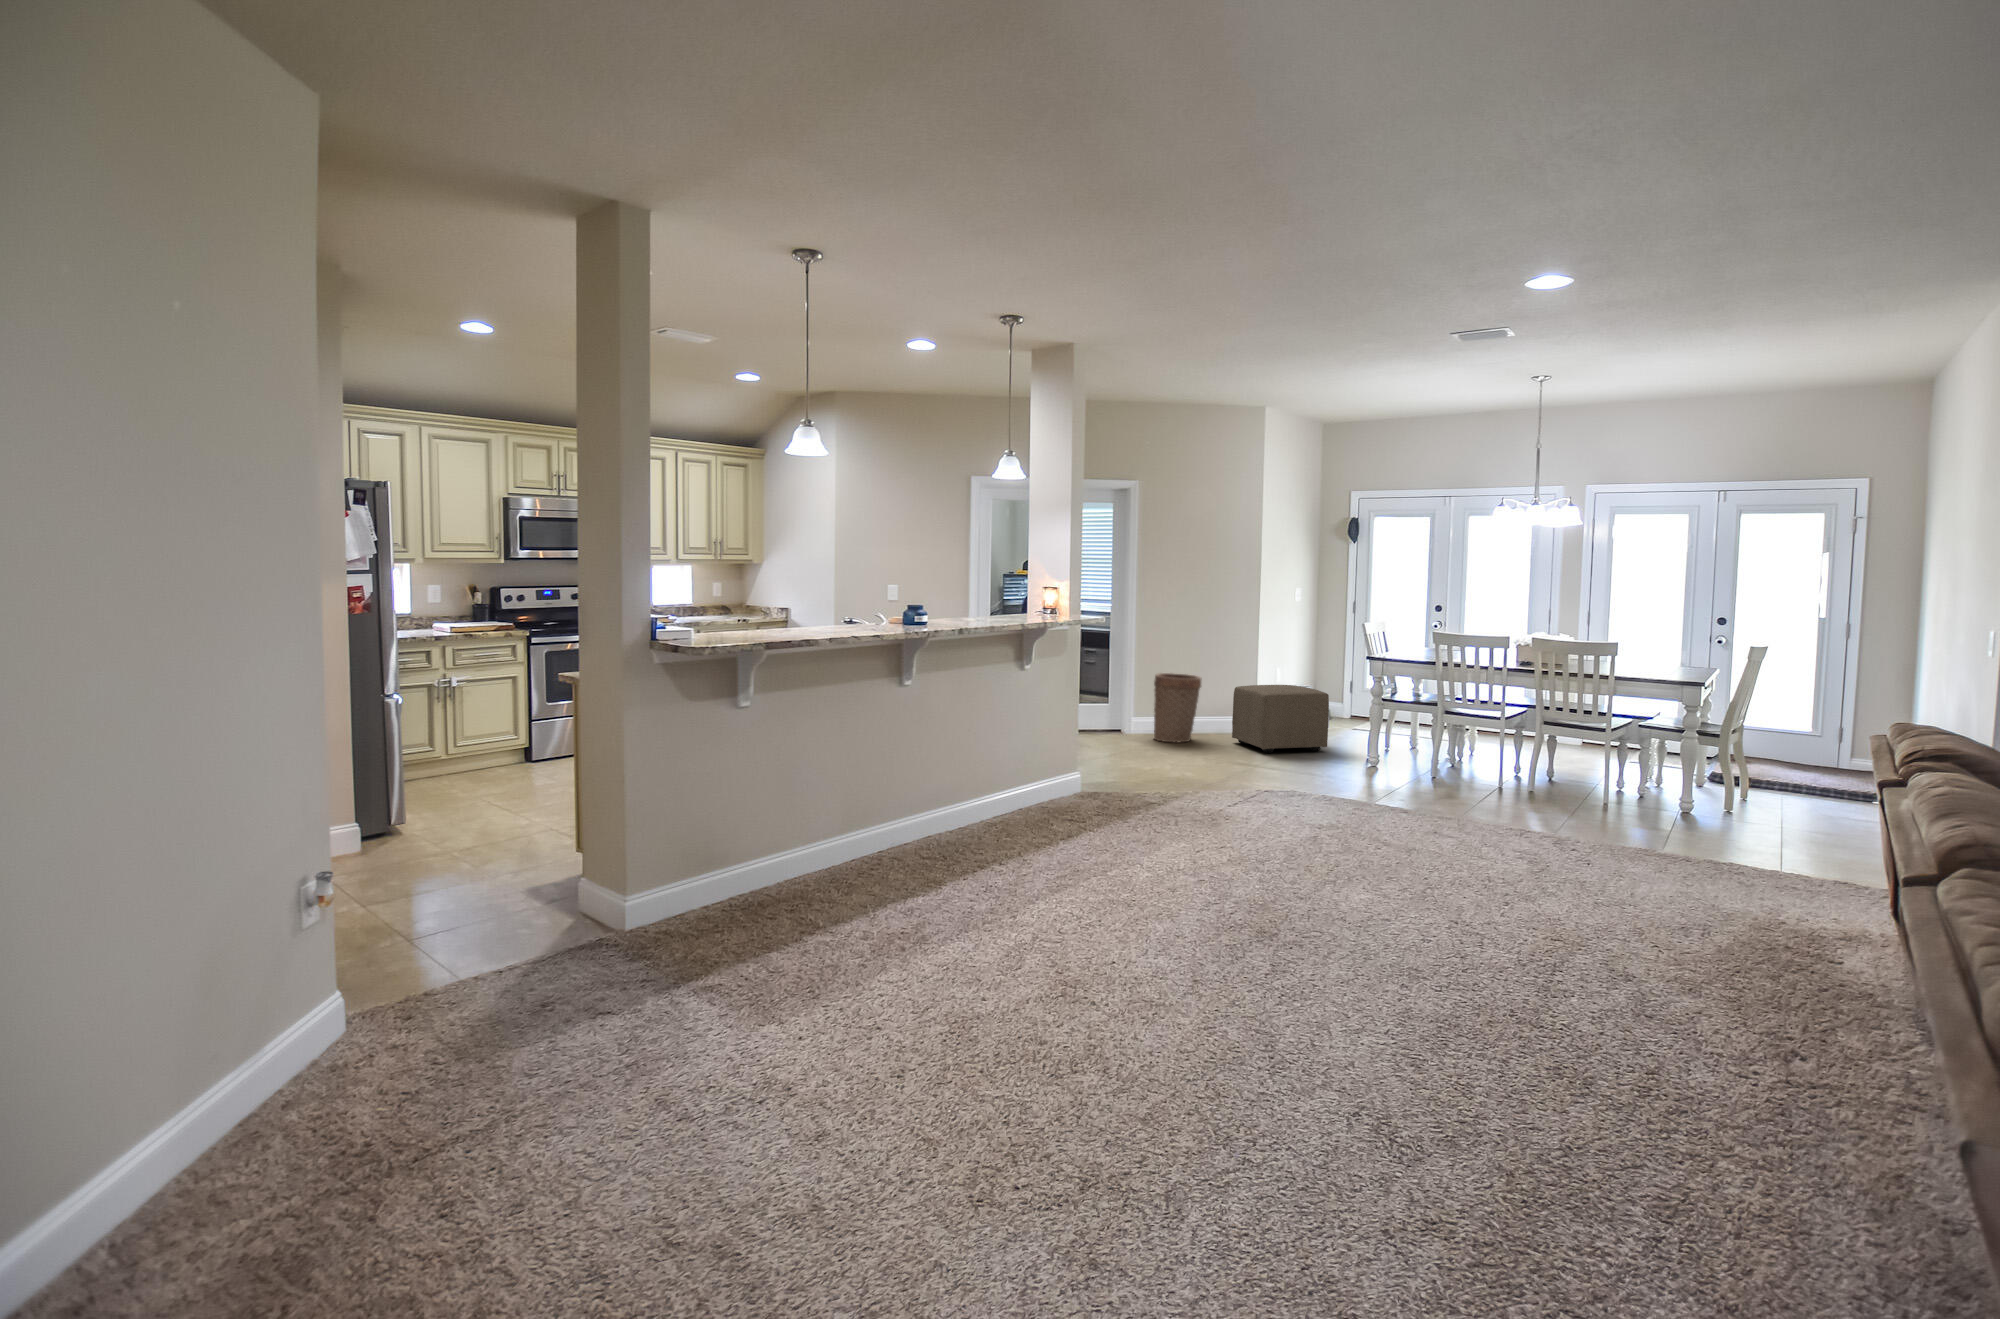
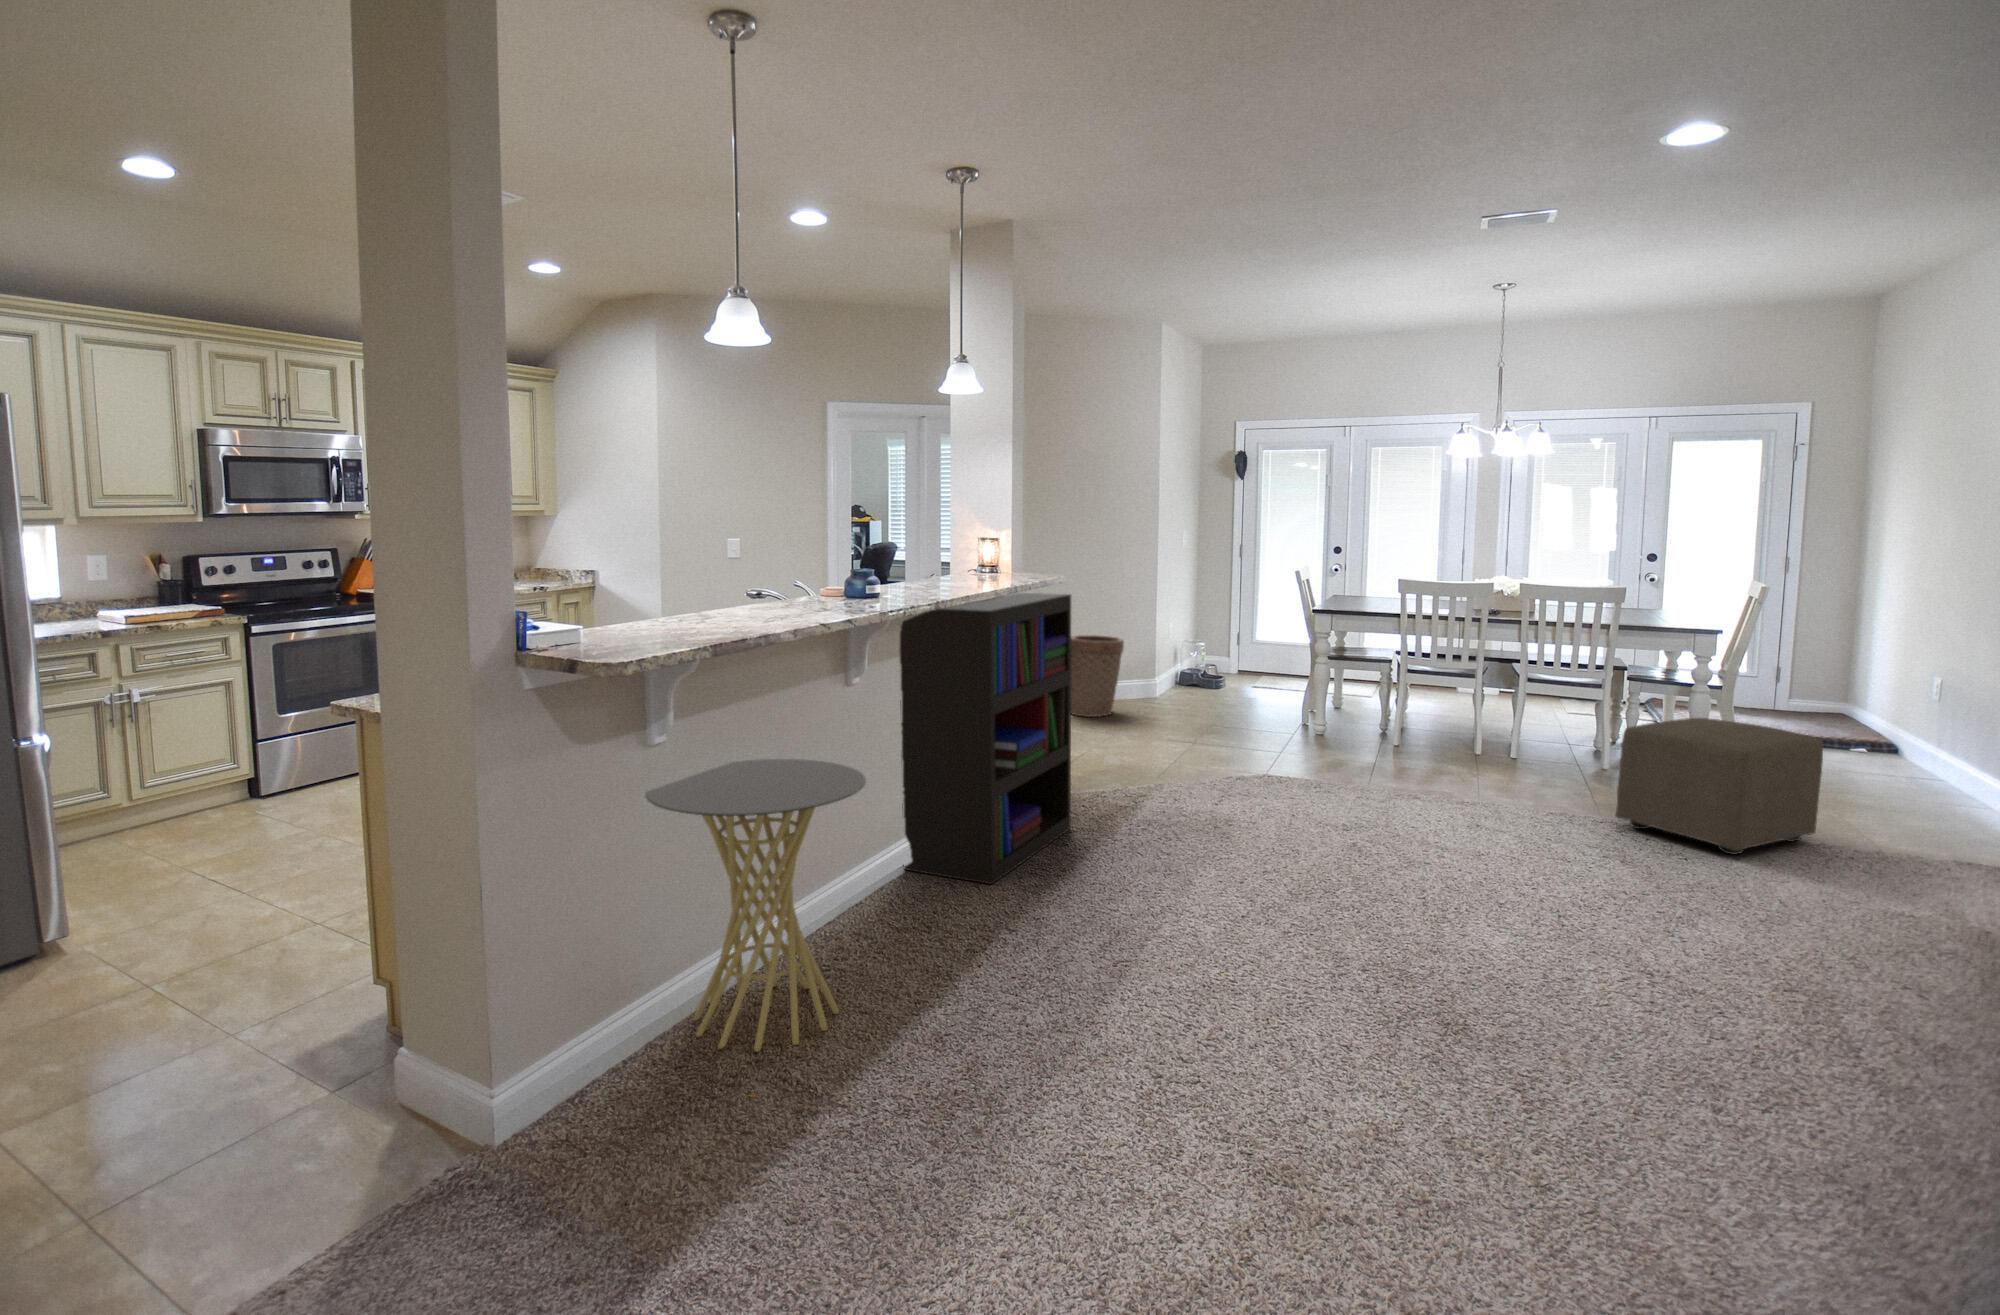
bookshelf: none [952,626,1101,848] -> present [900,593,1071,884]
ottoman: present [1232,685,1329,753] -> present [1616,718,1823,854]
side table: none [730,732,881,927] -> present [645,759,866,1052]

